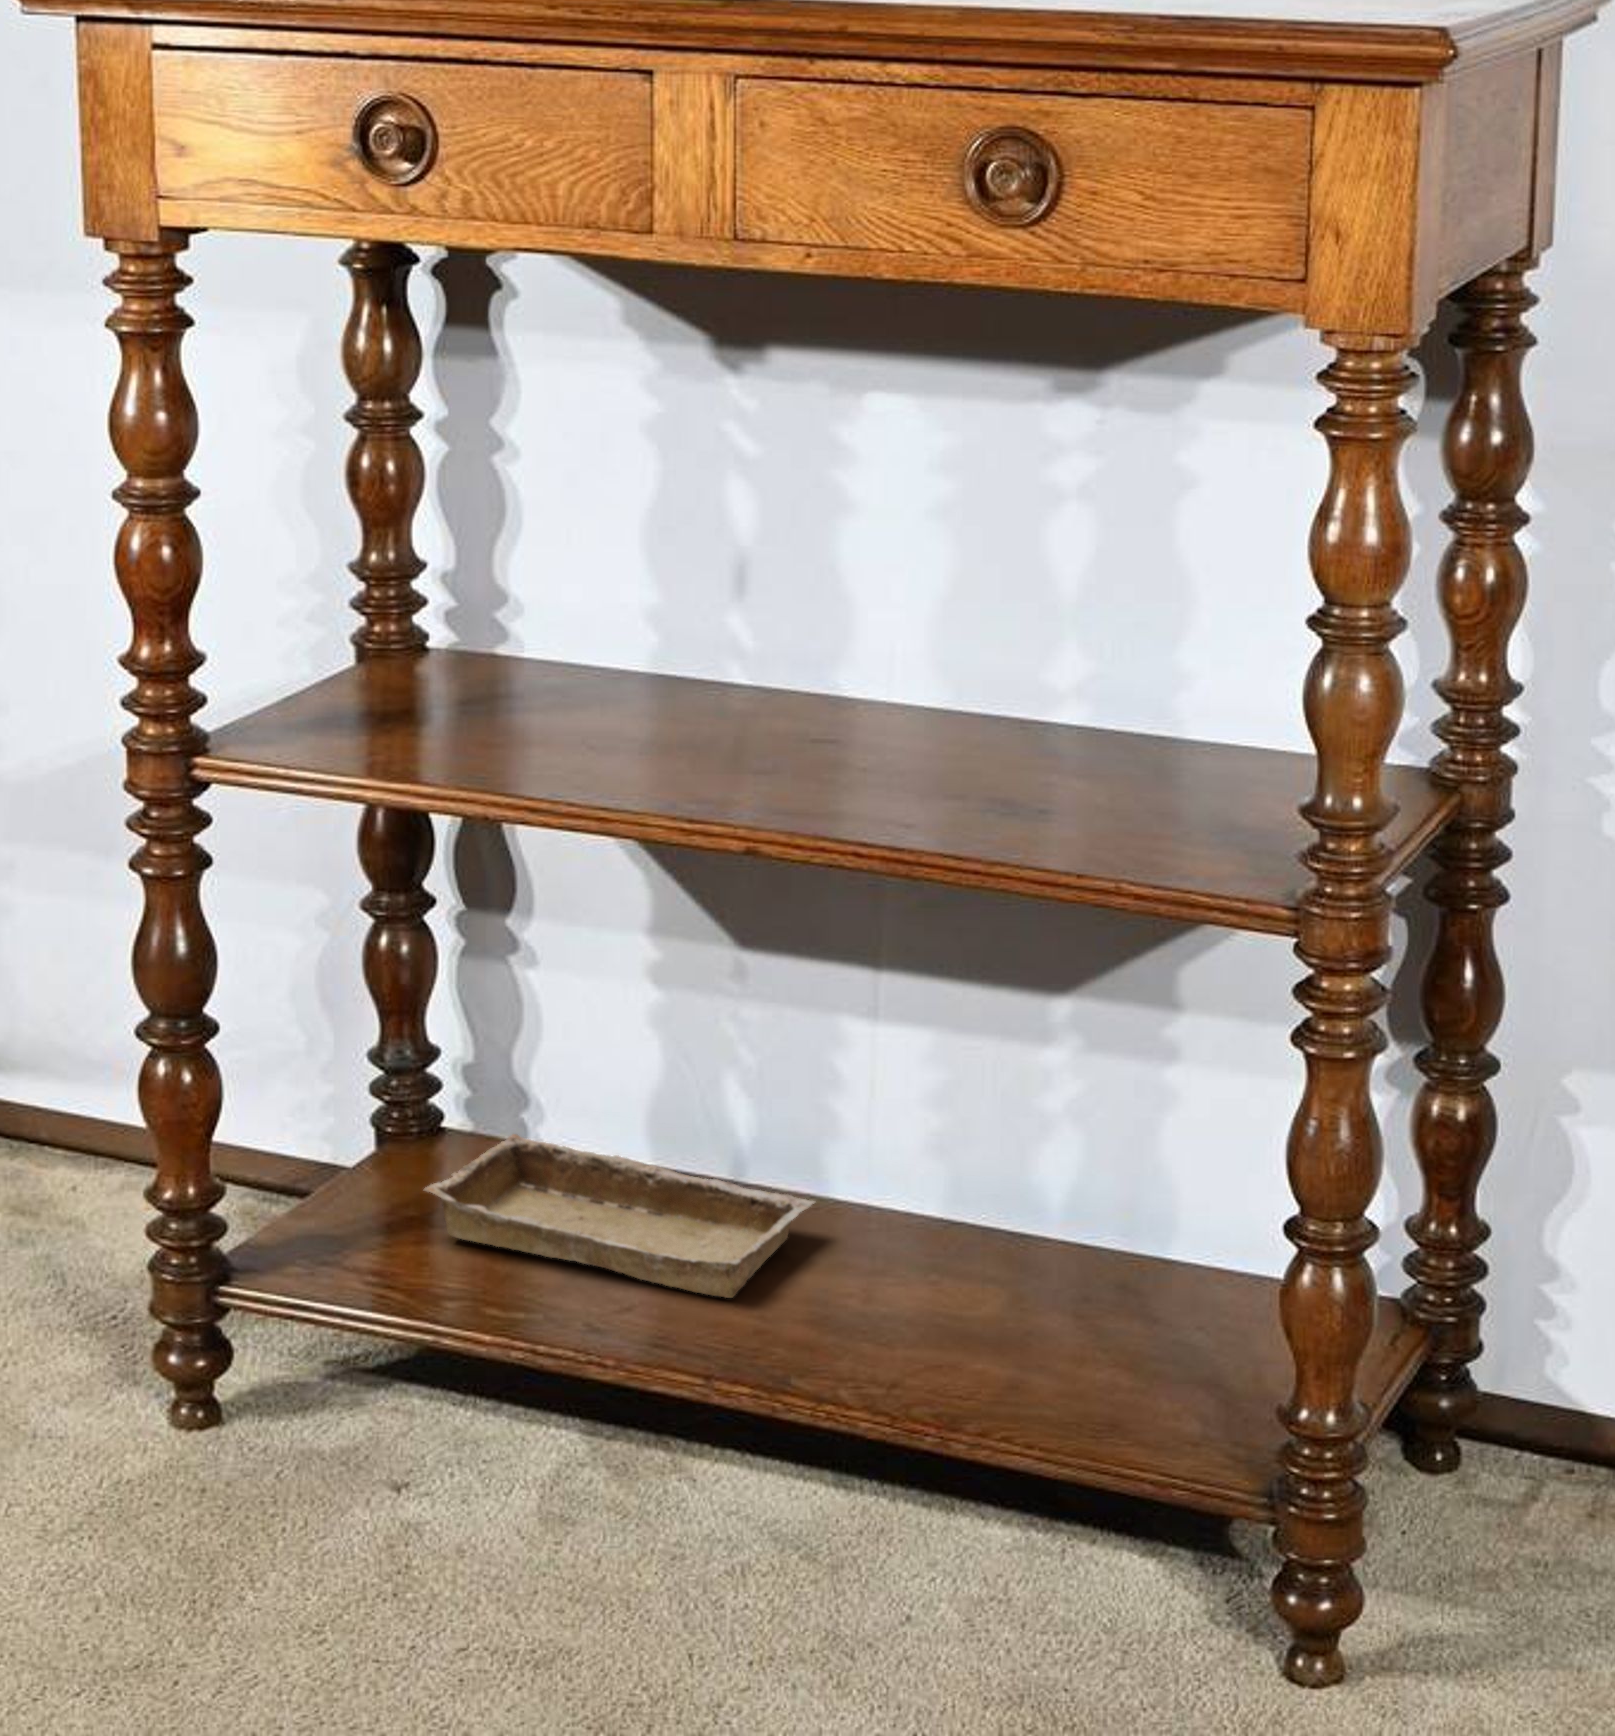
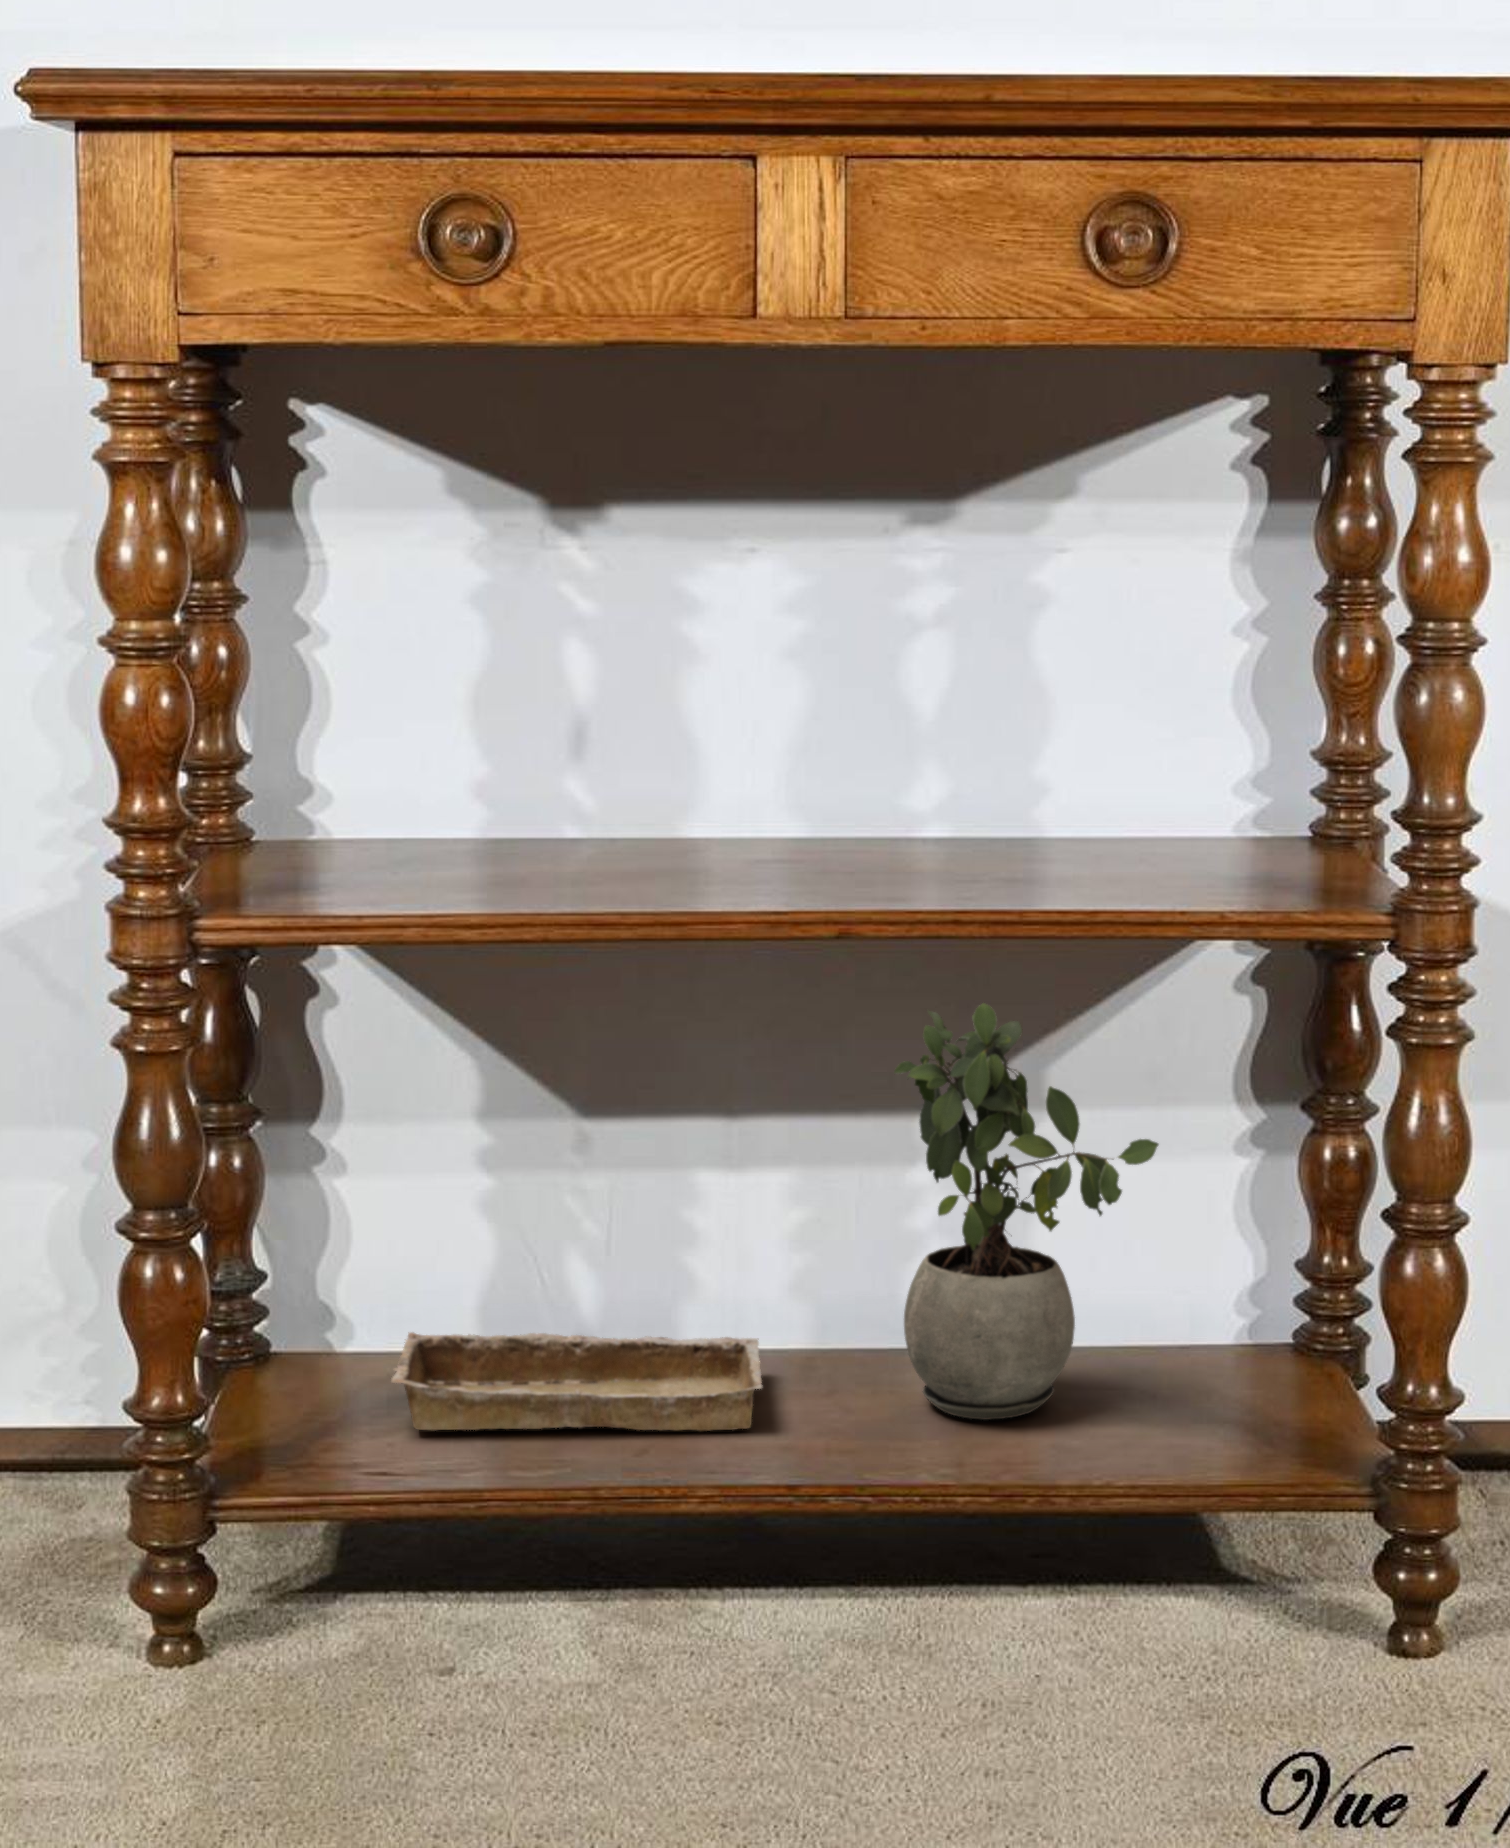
potted plant: none [896,915,1095,1339] -> present [894,1003,1159,1420]

